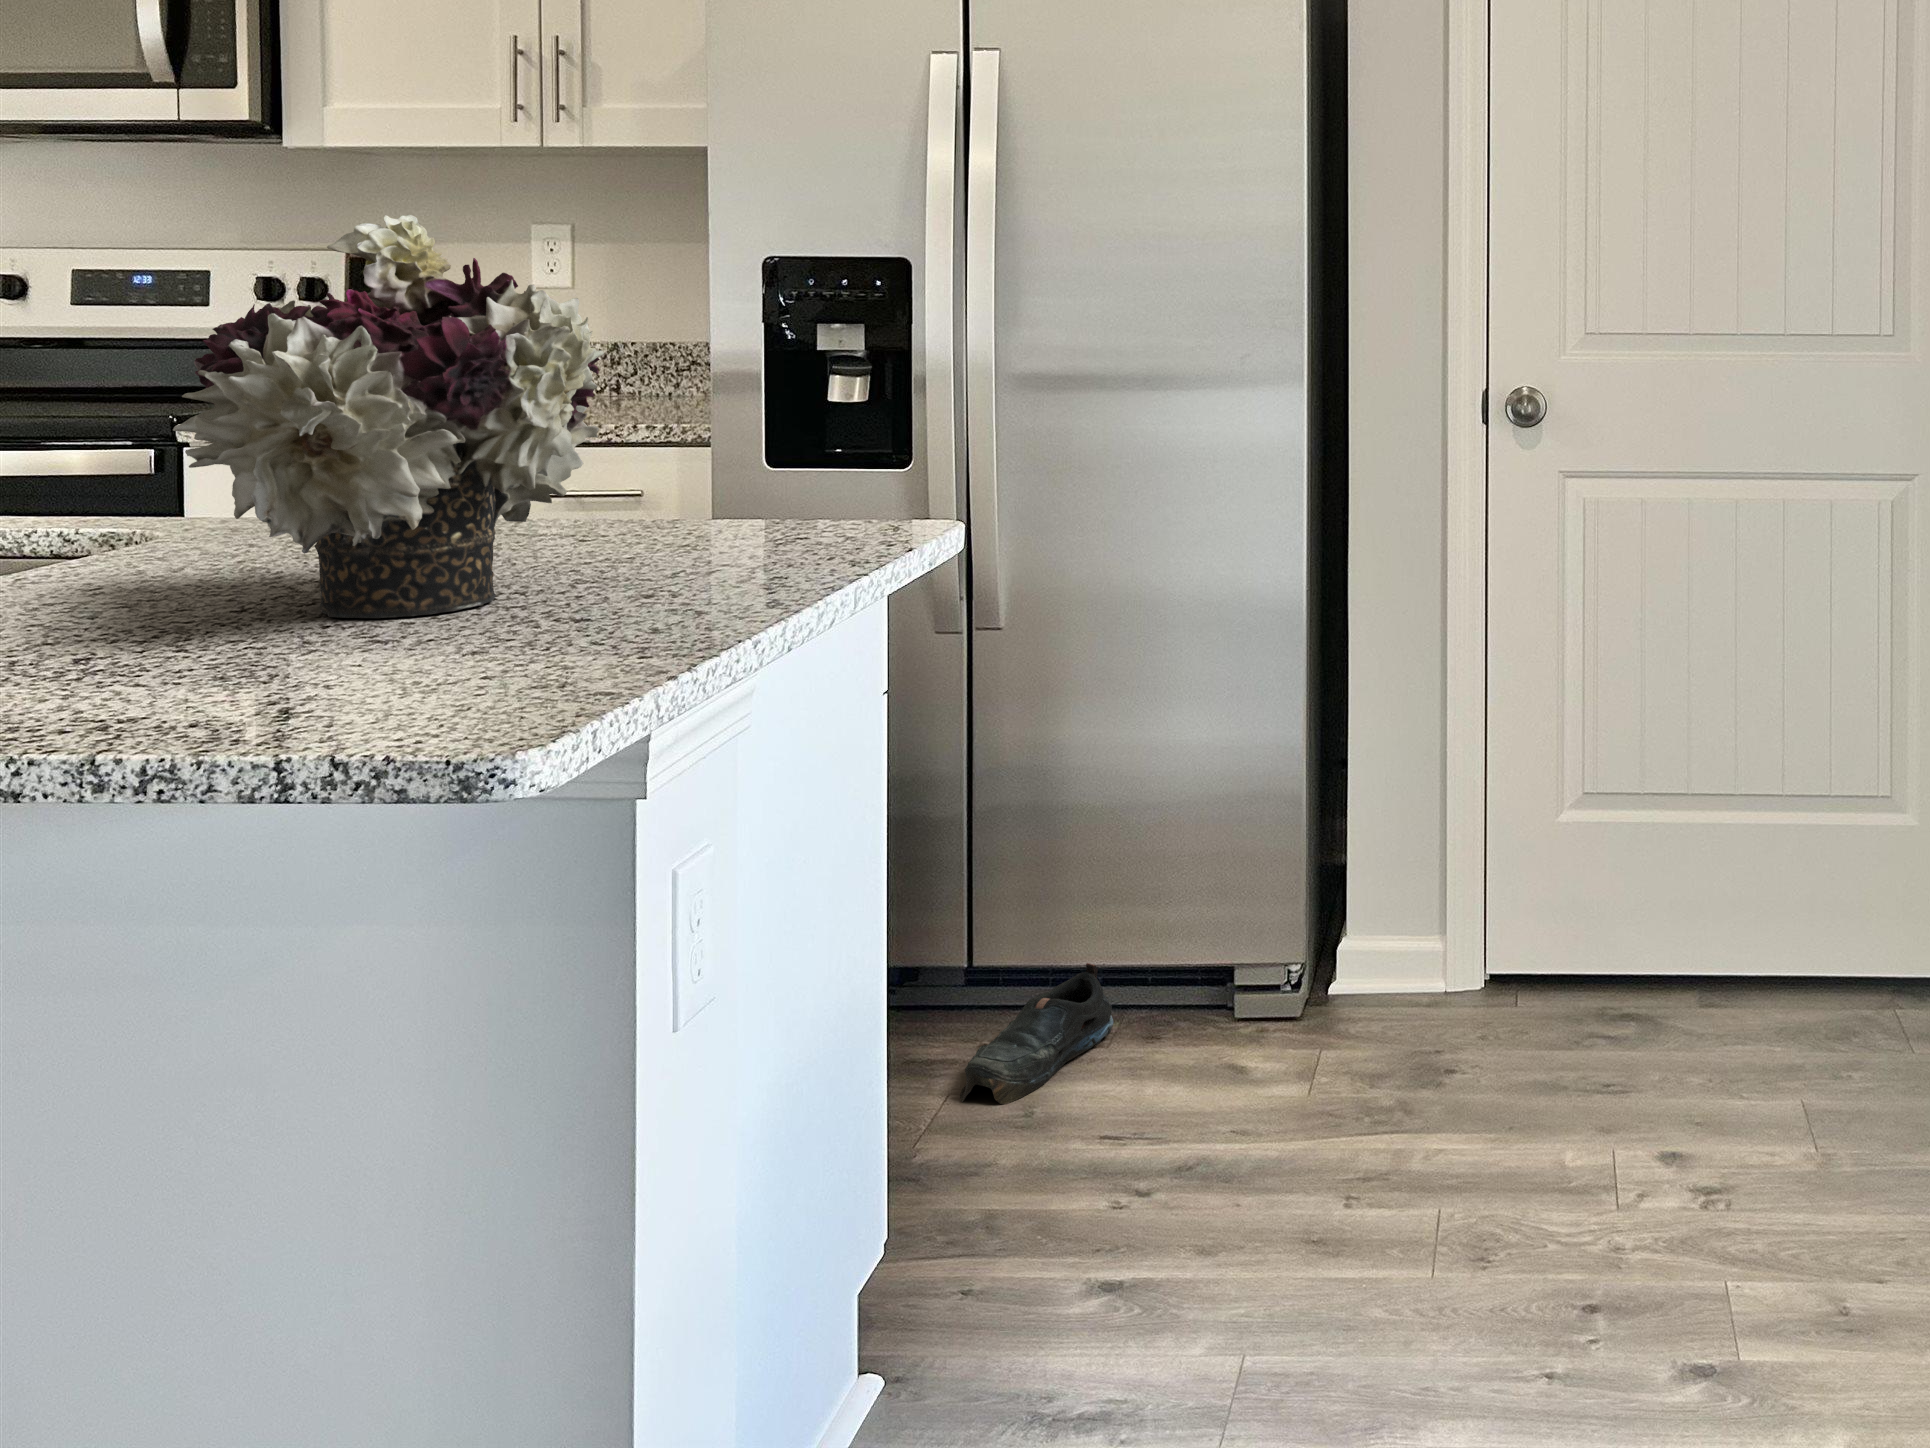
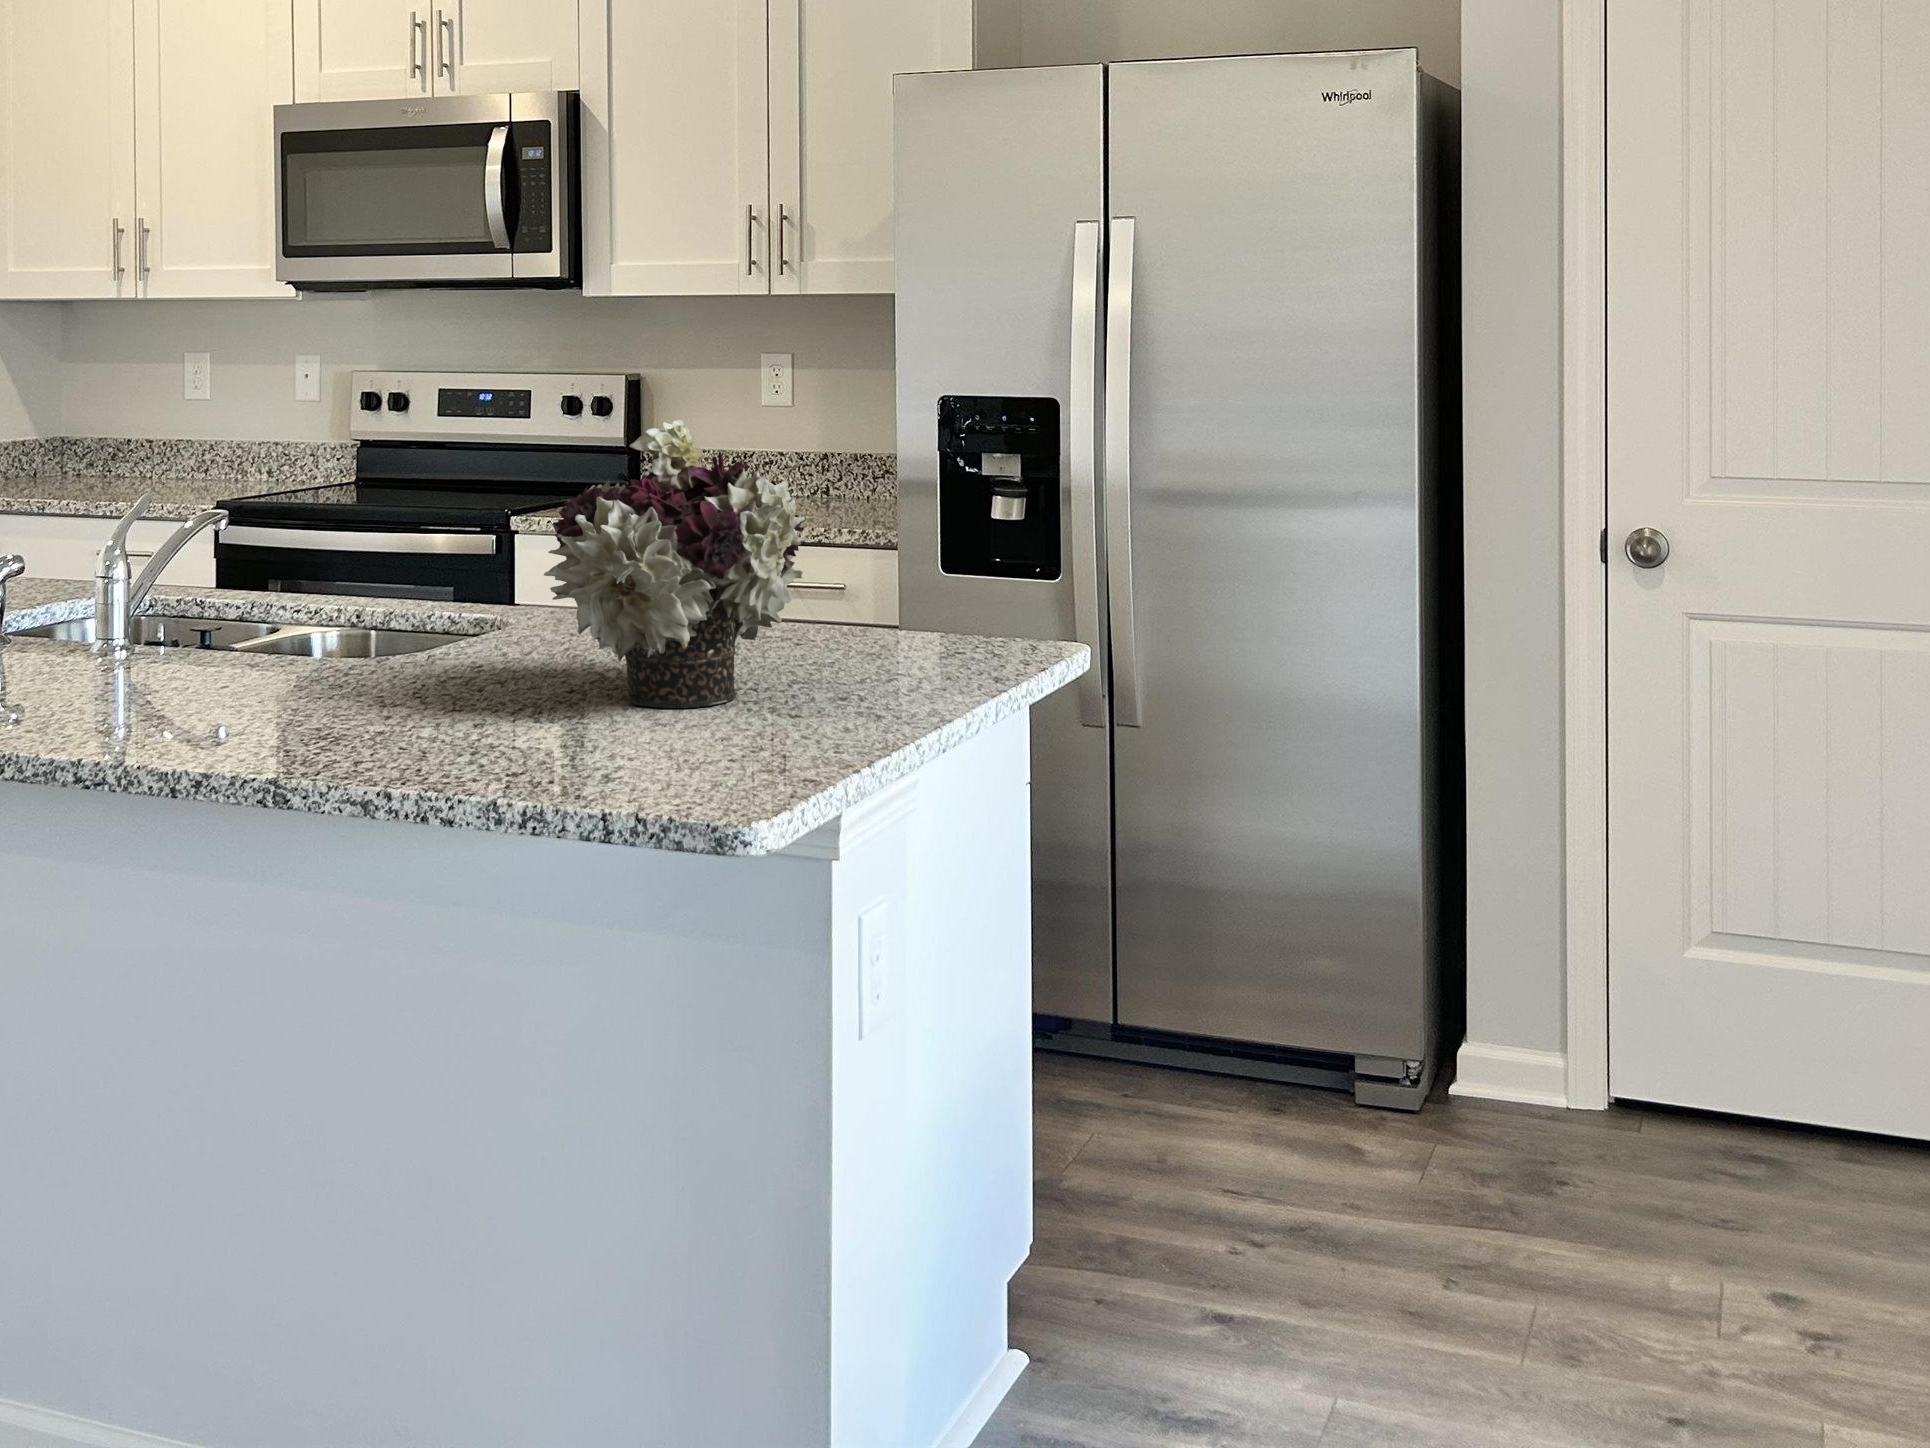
shoe: present [960,963,1114,1104] -> none [1103,1039,1244,1152]

